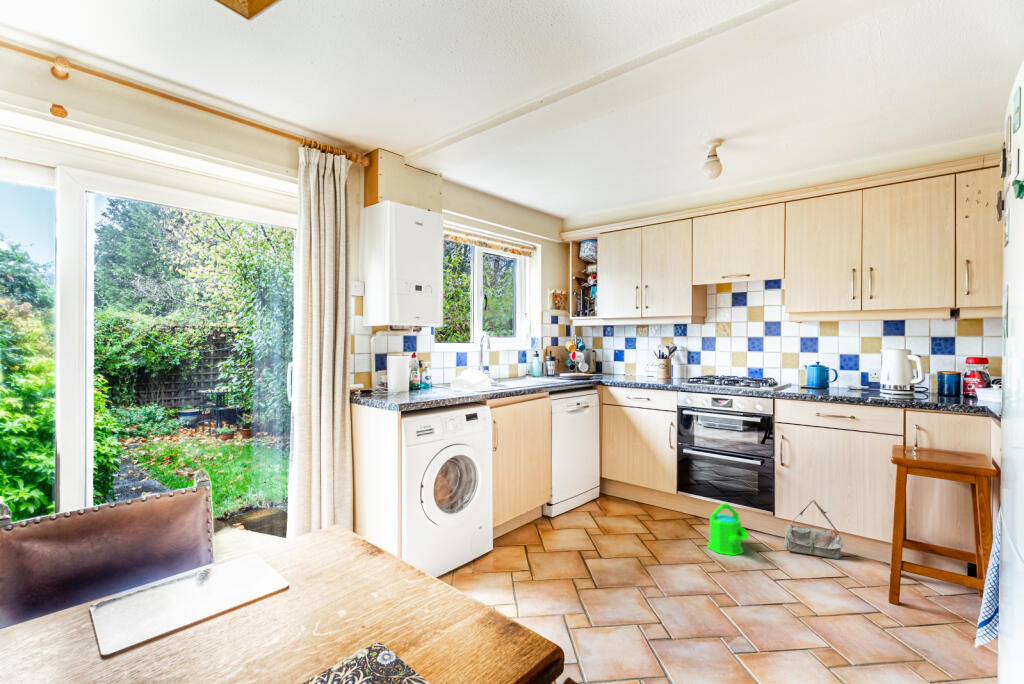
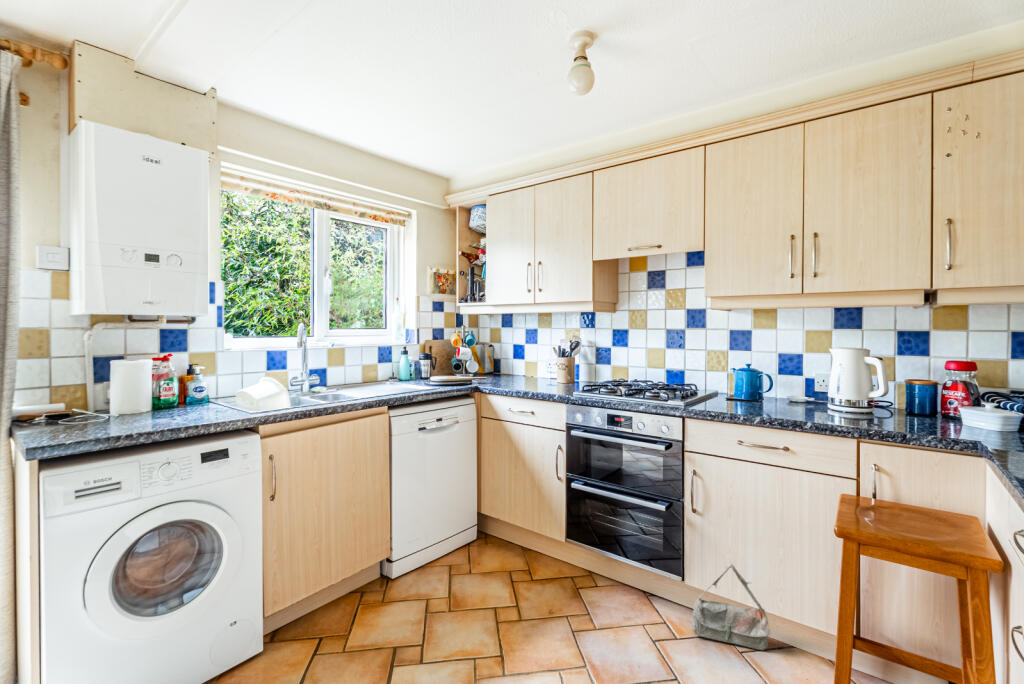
watering can: present [707,504,748,555] -> none [587,568,635,647]

